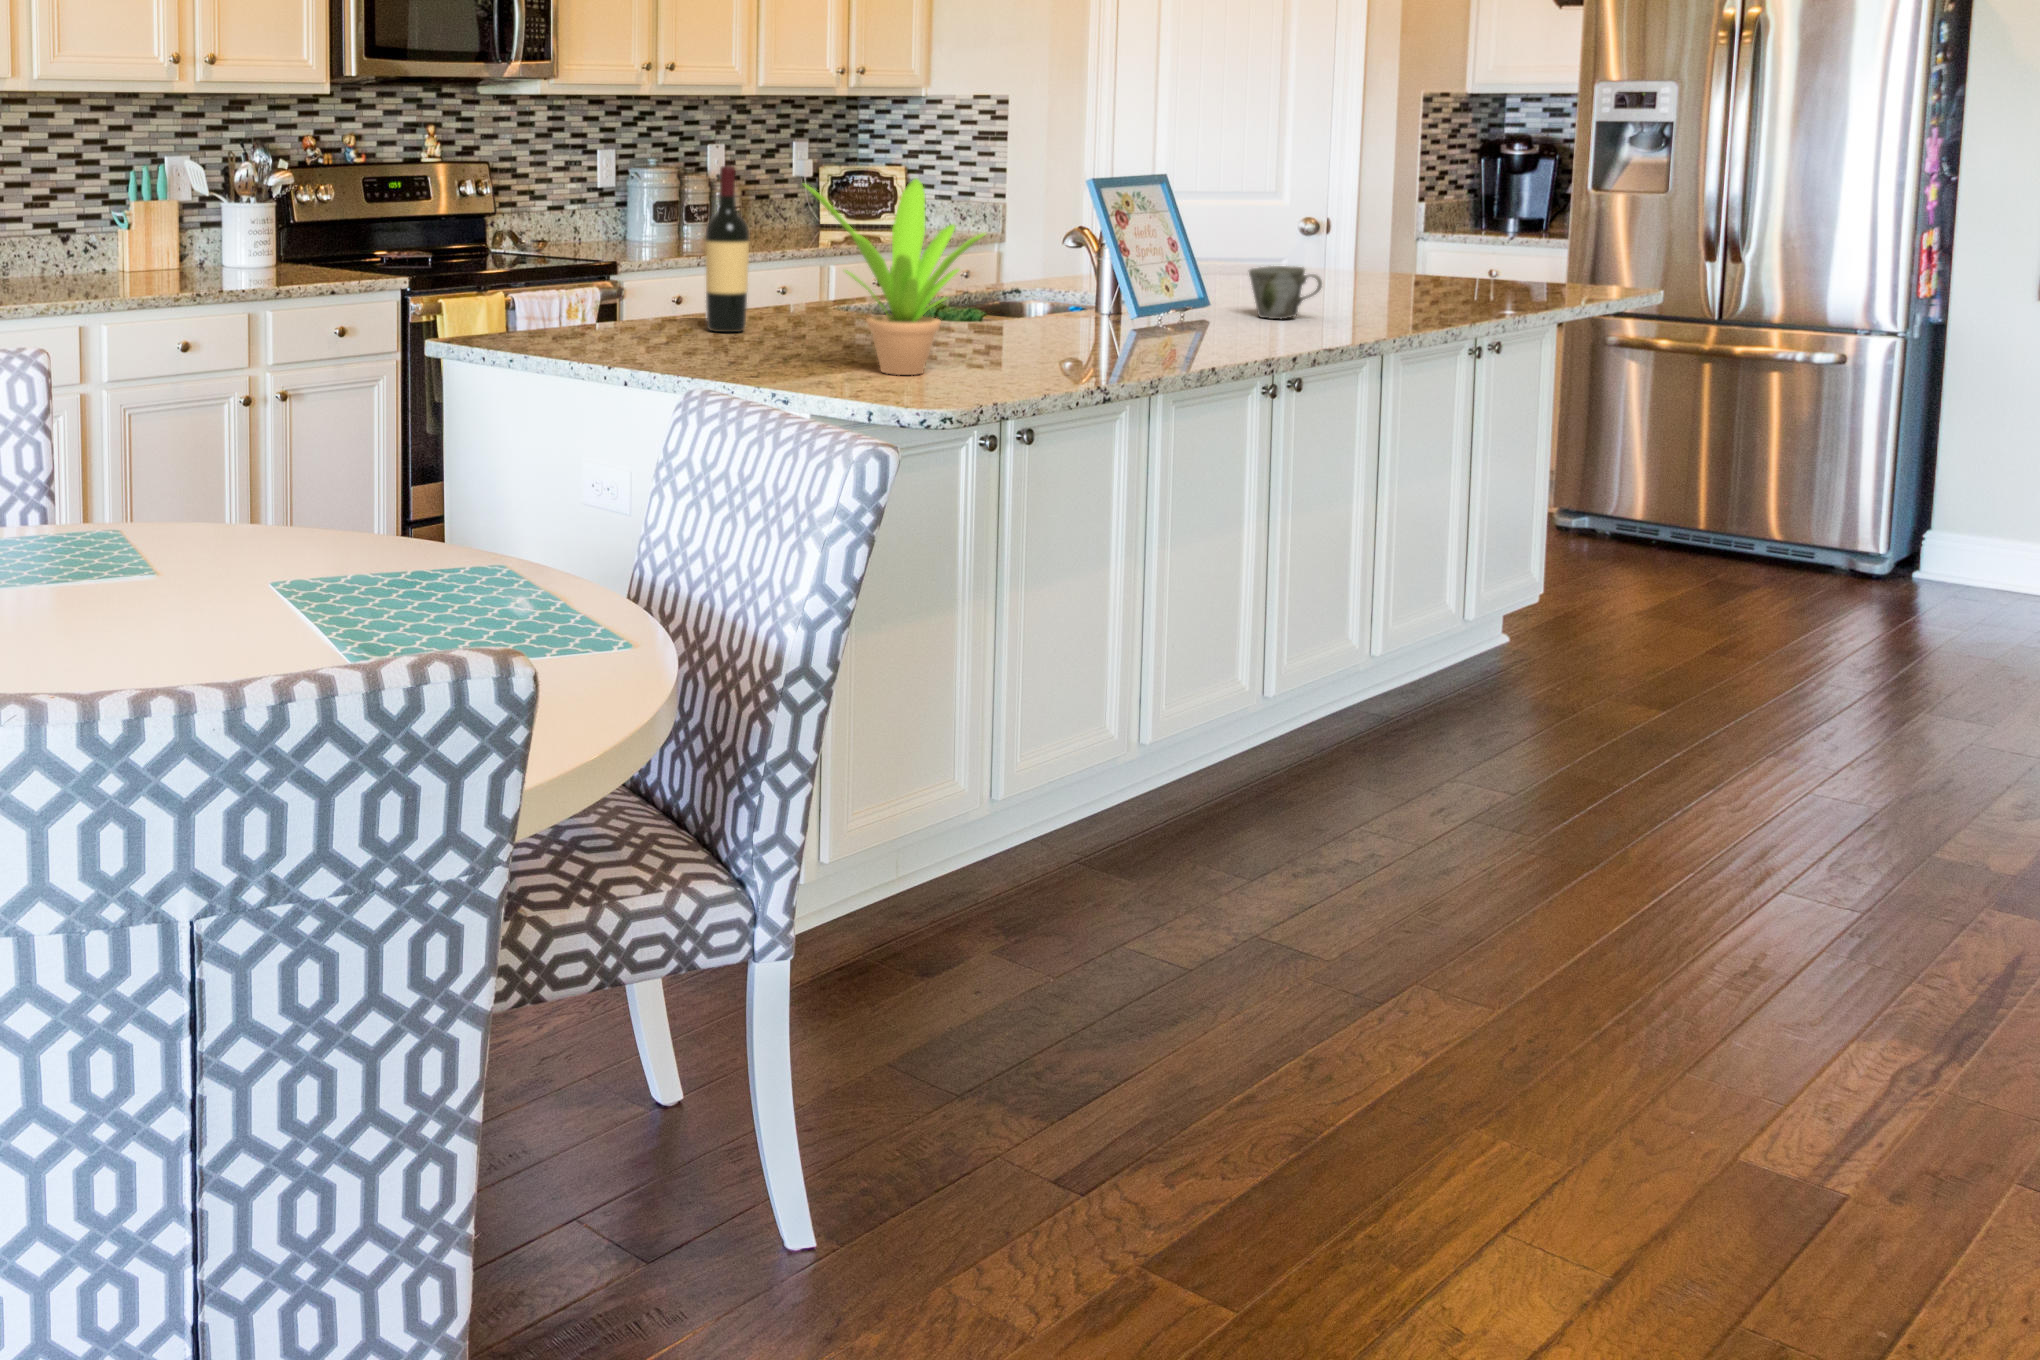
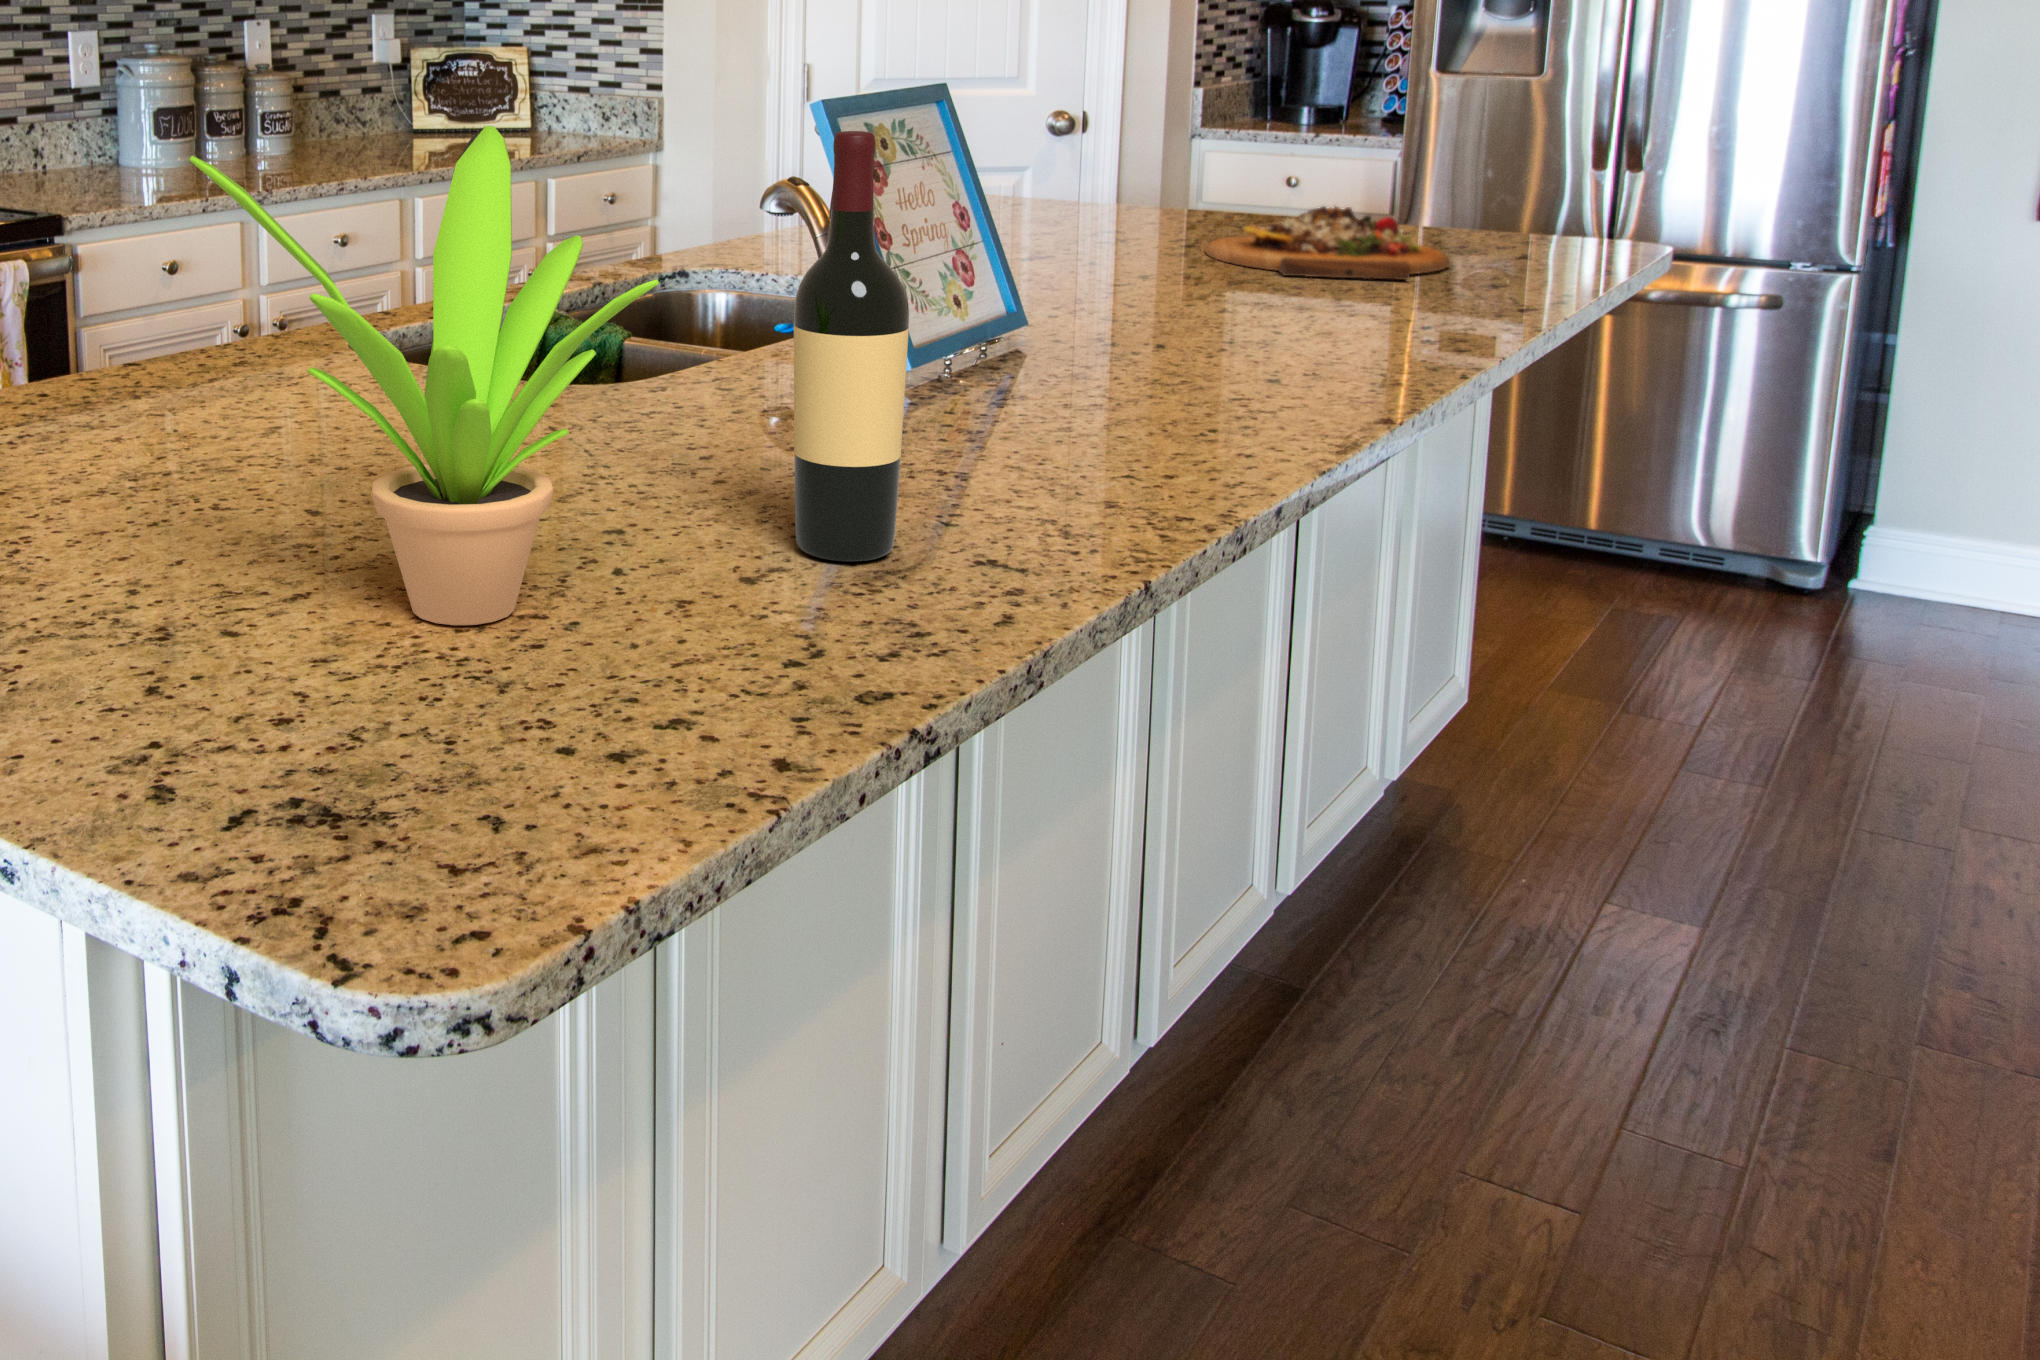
wine bottle: present [705,166,750,332] -> present [794,131,909,562]
cutting board: none [1345,261,1500,302] -> present [1205,206,1450,280]
mug: present [1249,266,1322,319] -> none [1106,242,1238,342]

